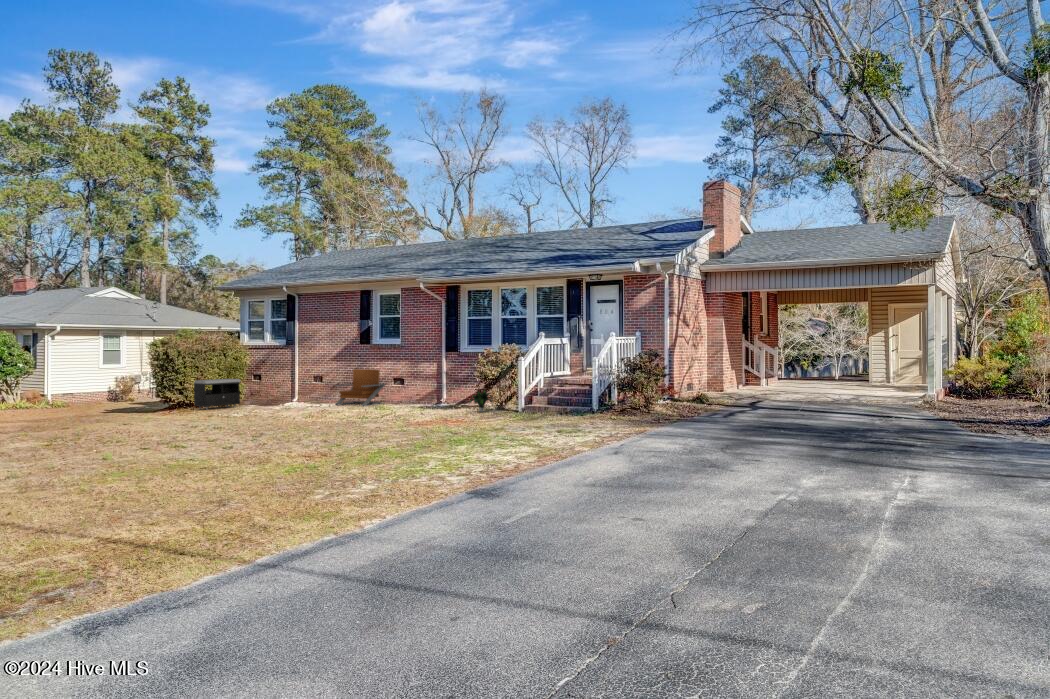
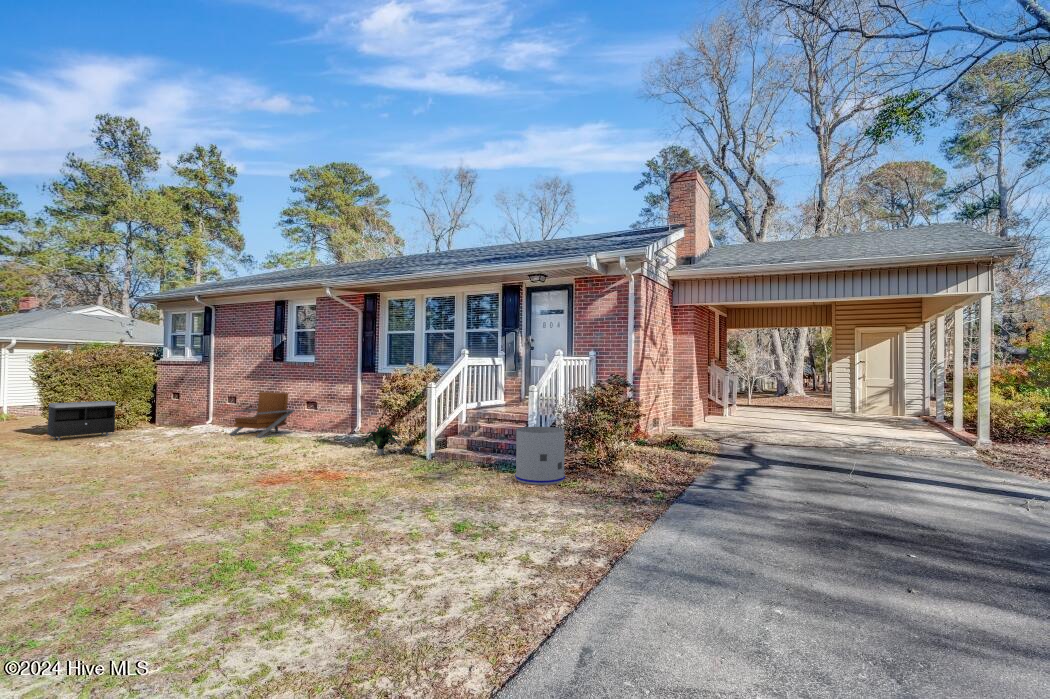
trash can: none [588,386,620,420] -> present [515,427,565,485]

